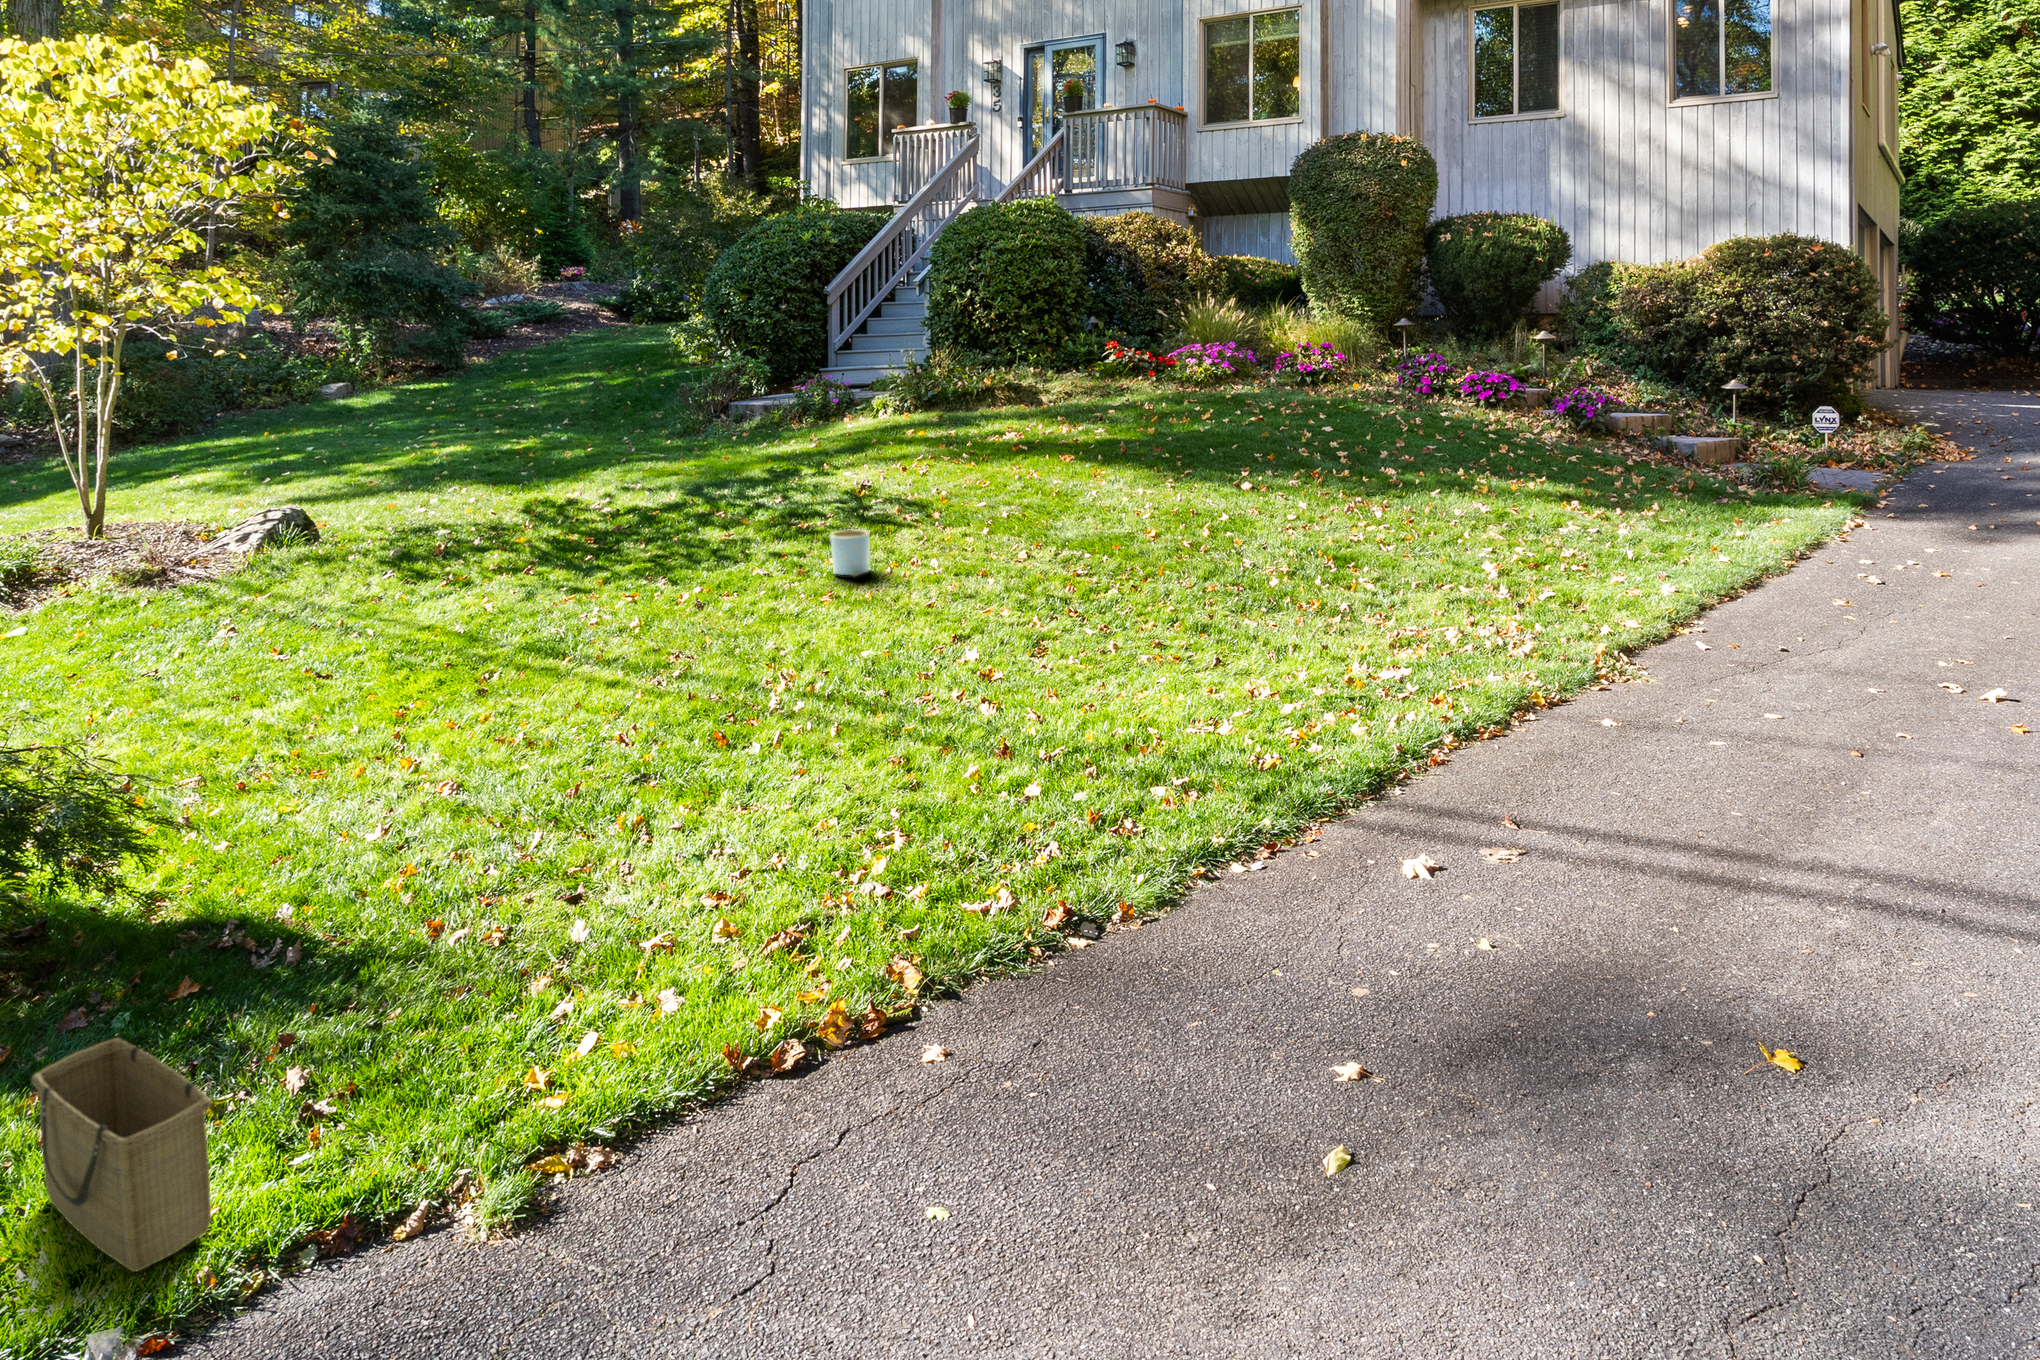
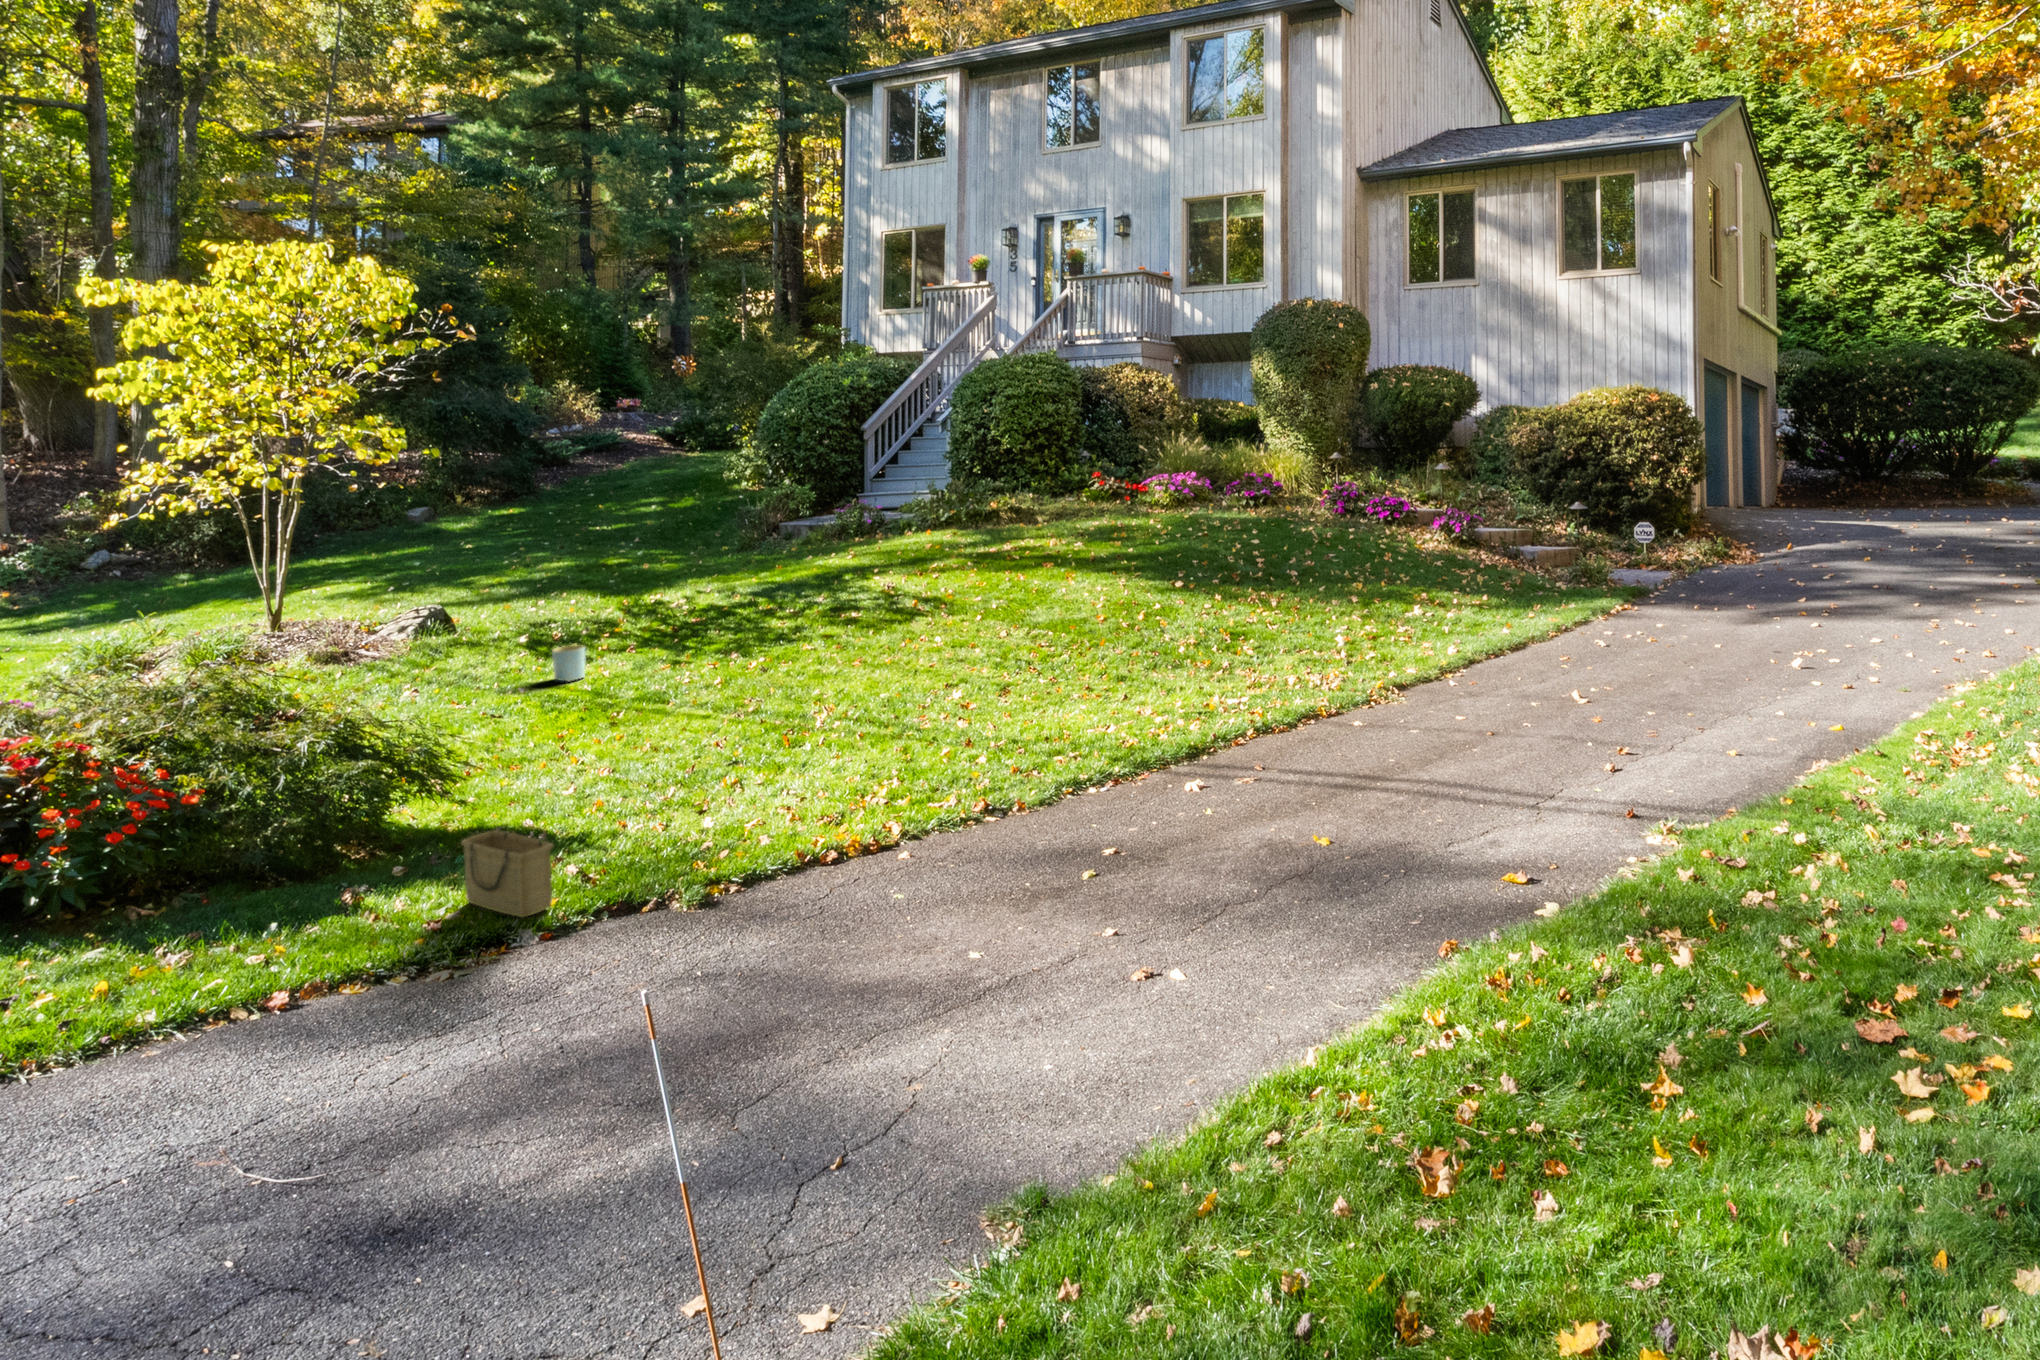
planter: present [830,529,870,576] -> present [552,645,585,681]

